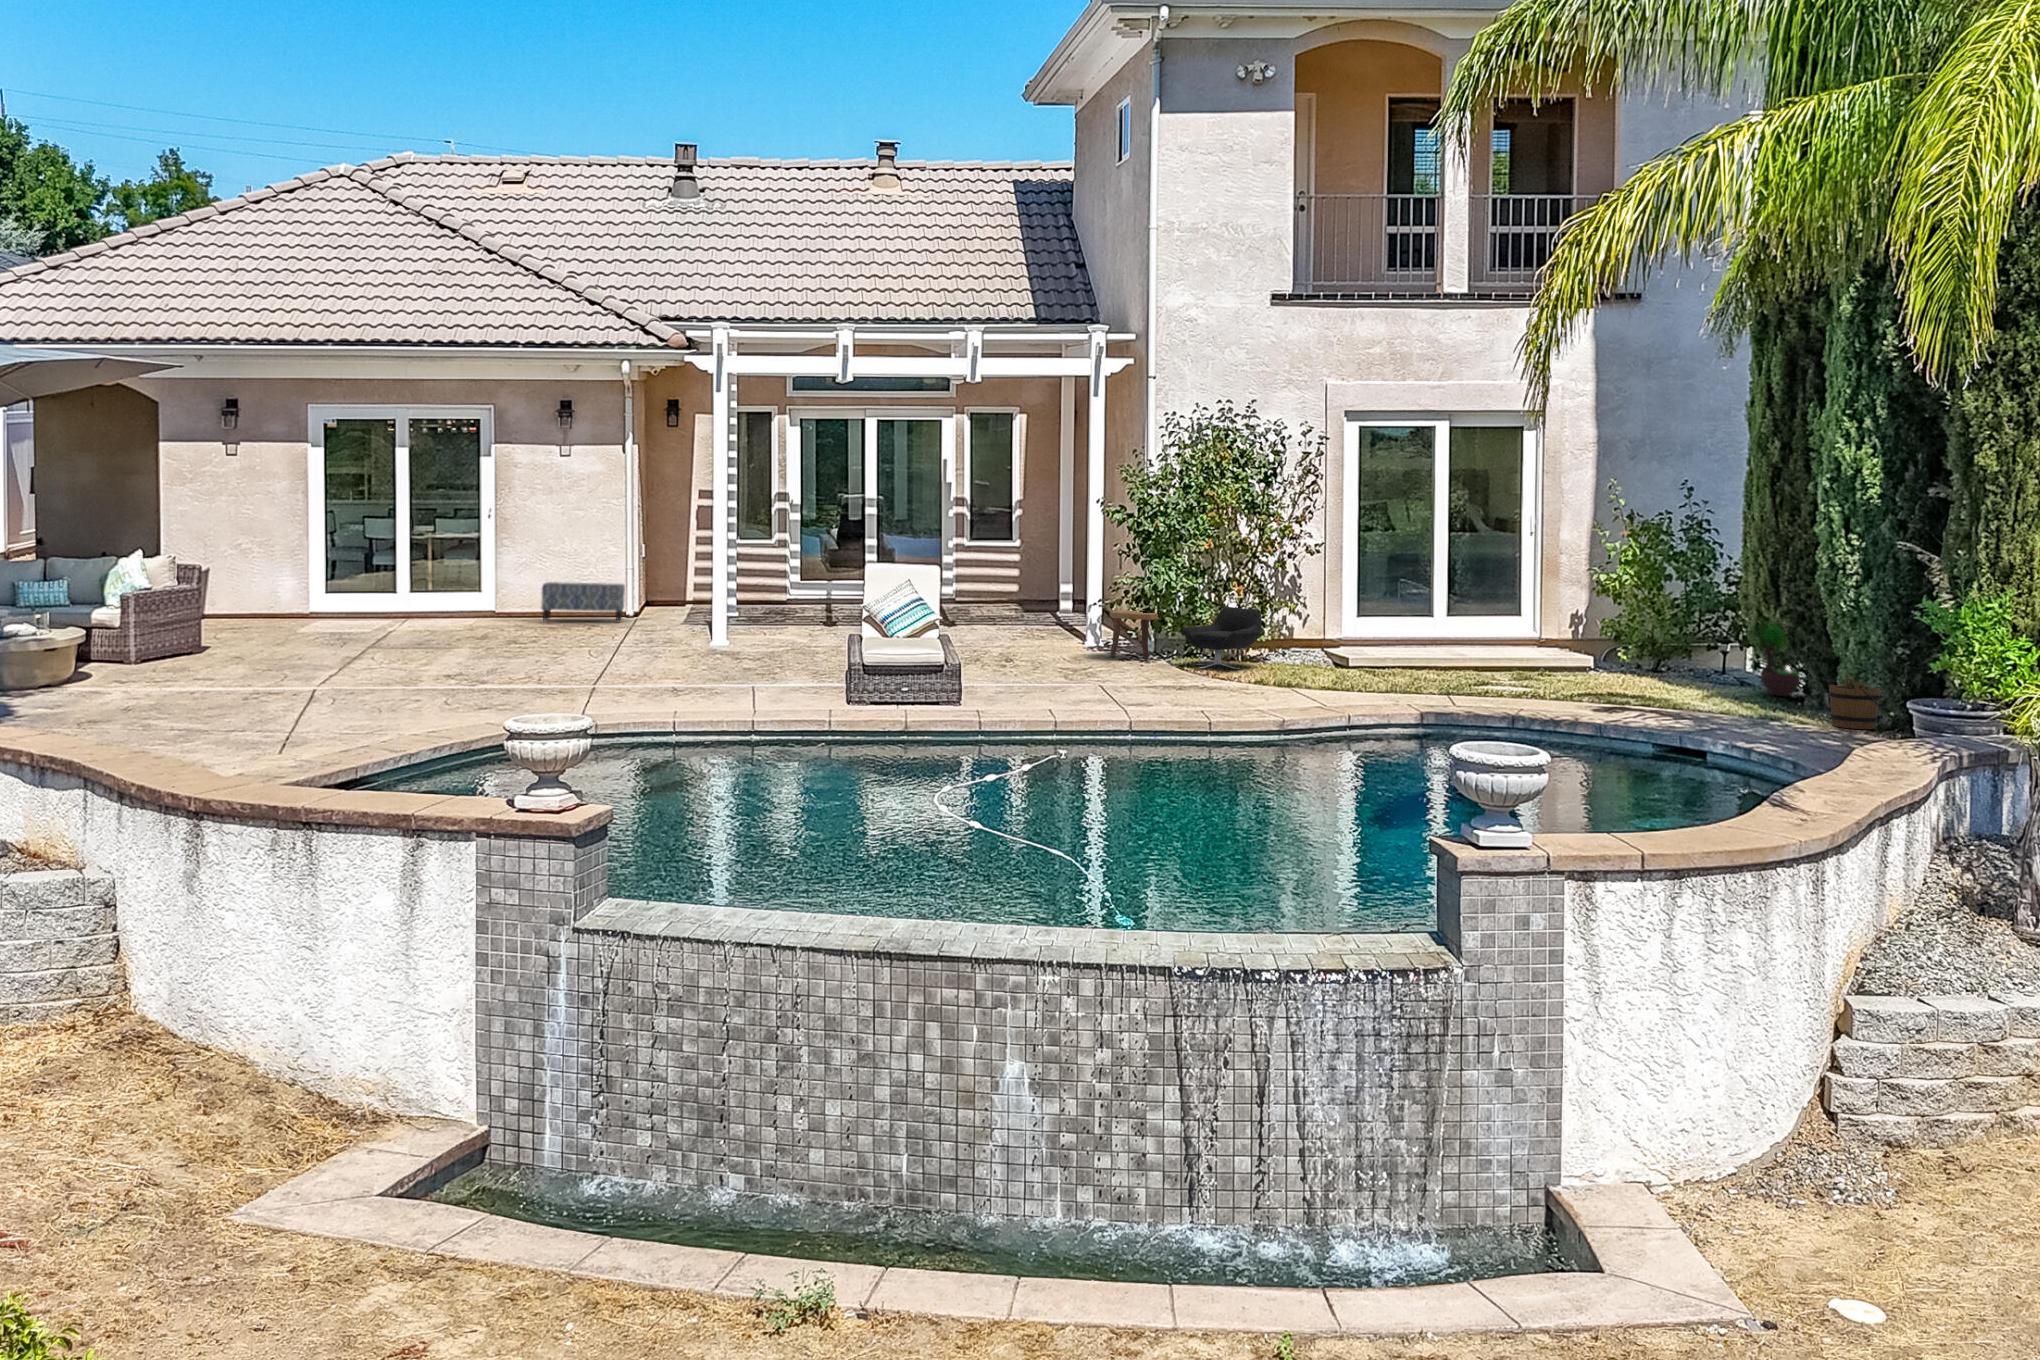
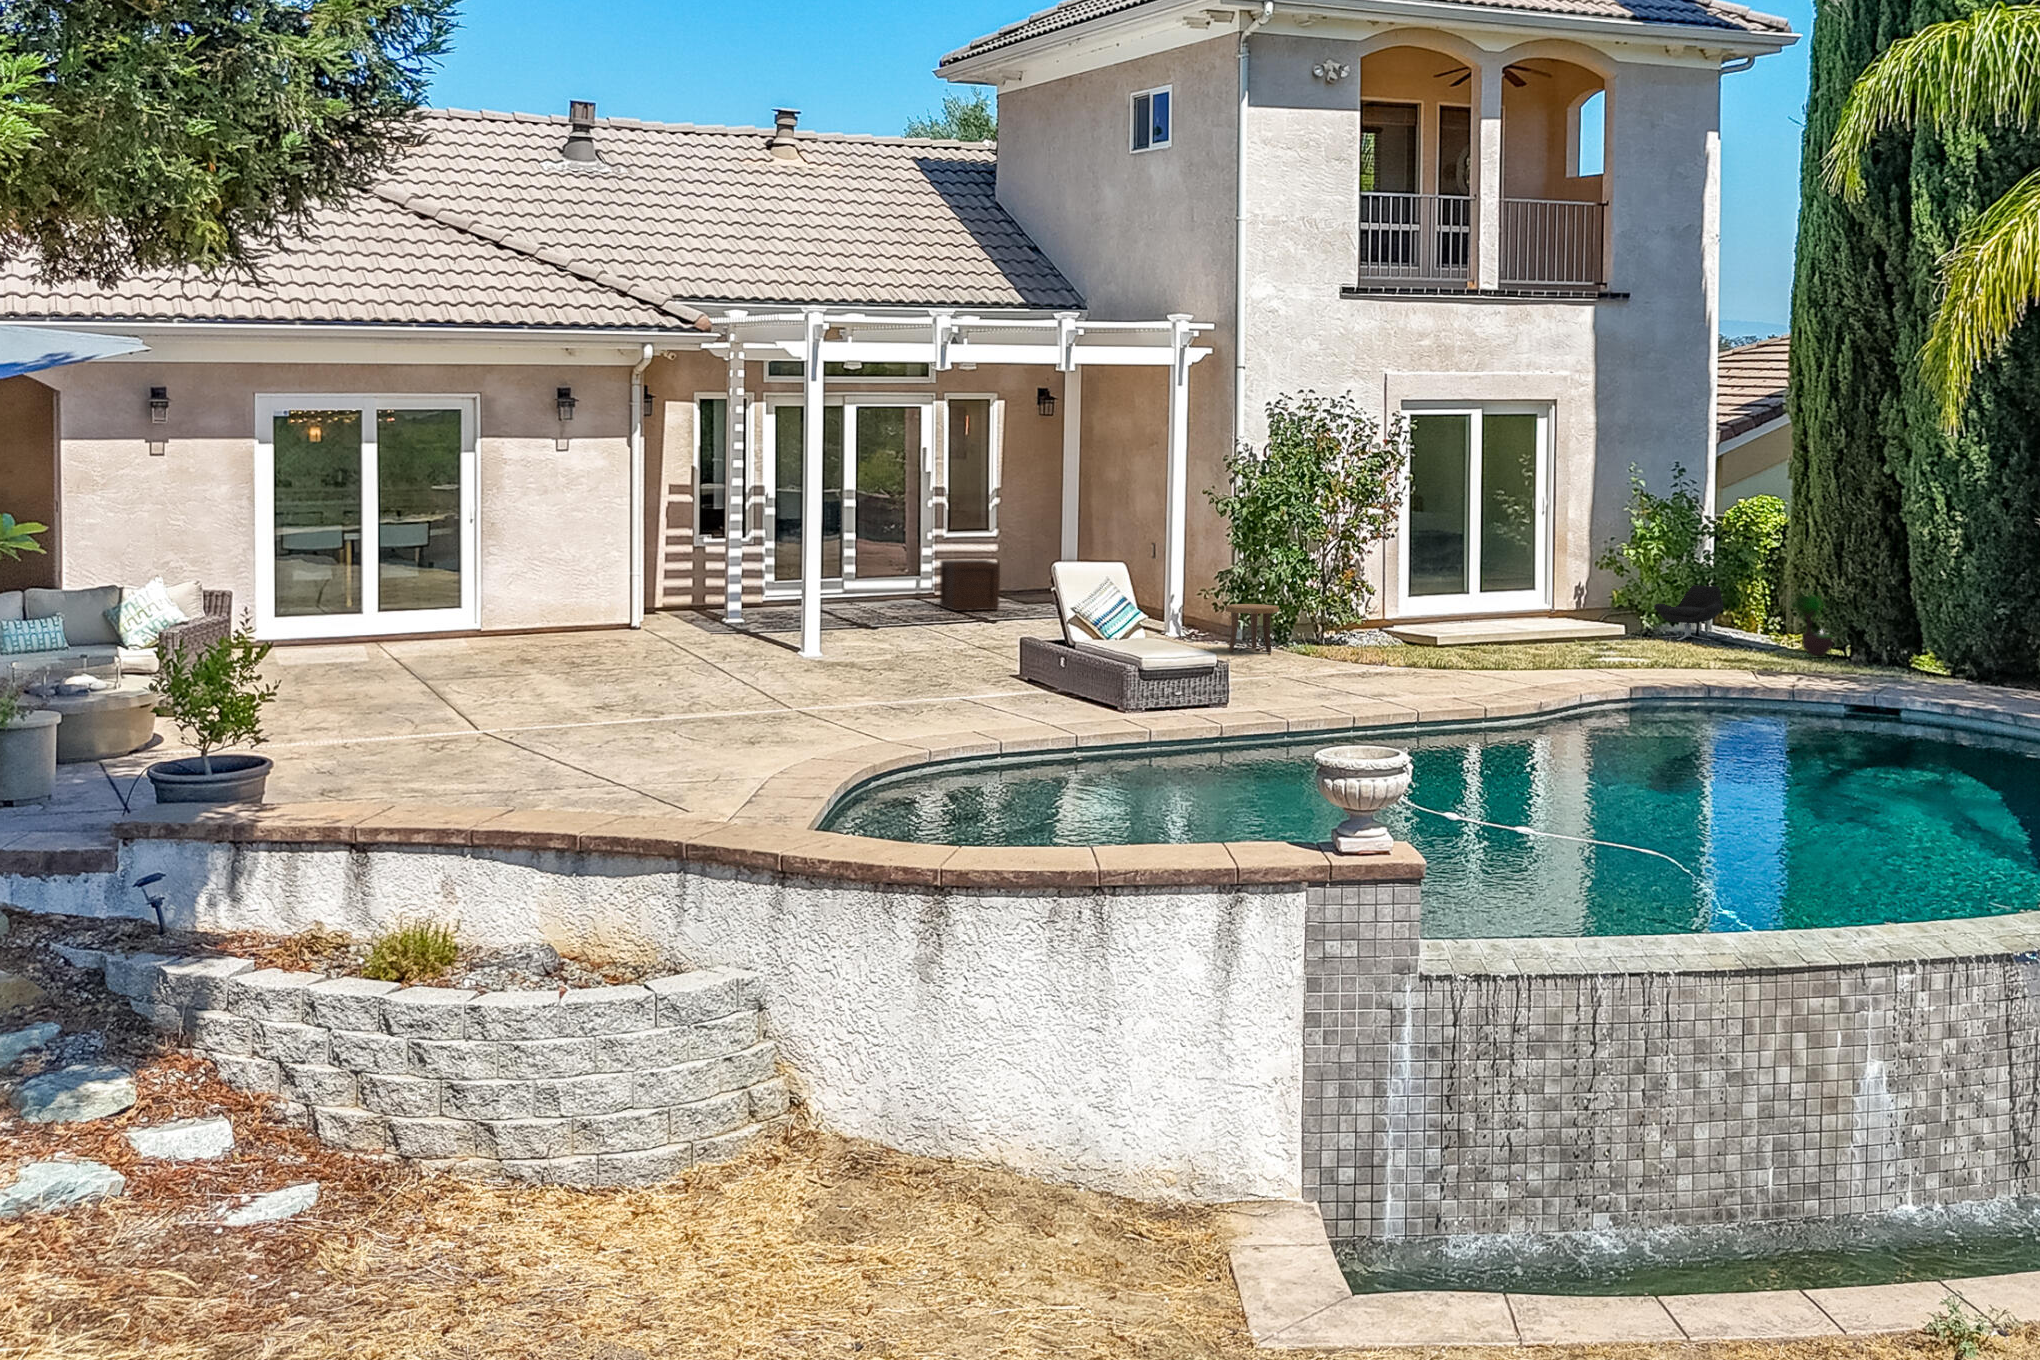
wooden crate: none [959,567,1007,614] -> present [940,560,1000,611]
bench: present [541,582,625,623] -> none [535,595,637,644]
lounge chair: present [1182,607,1262,669] -> present [1654,585,1724,640]
bucket: present [1829,678,1881,729] -> none [1897,640,1936,681]

